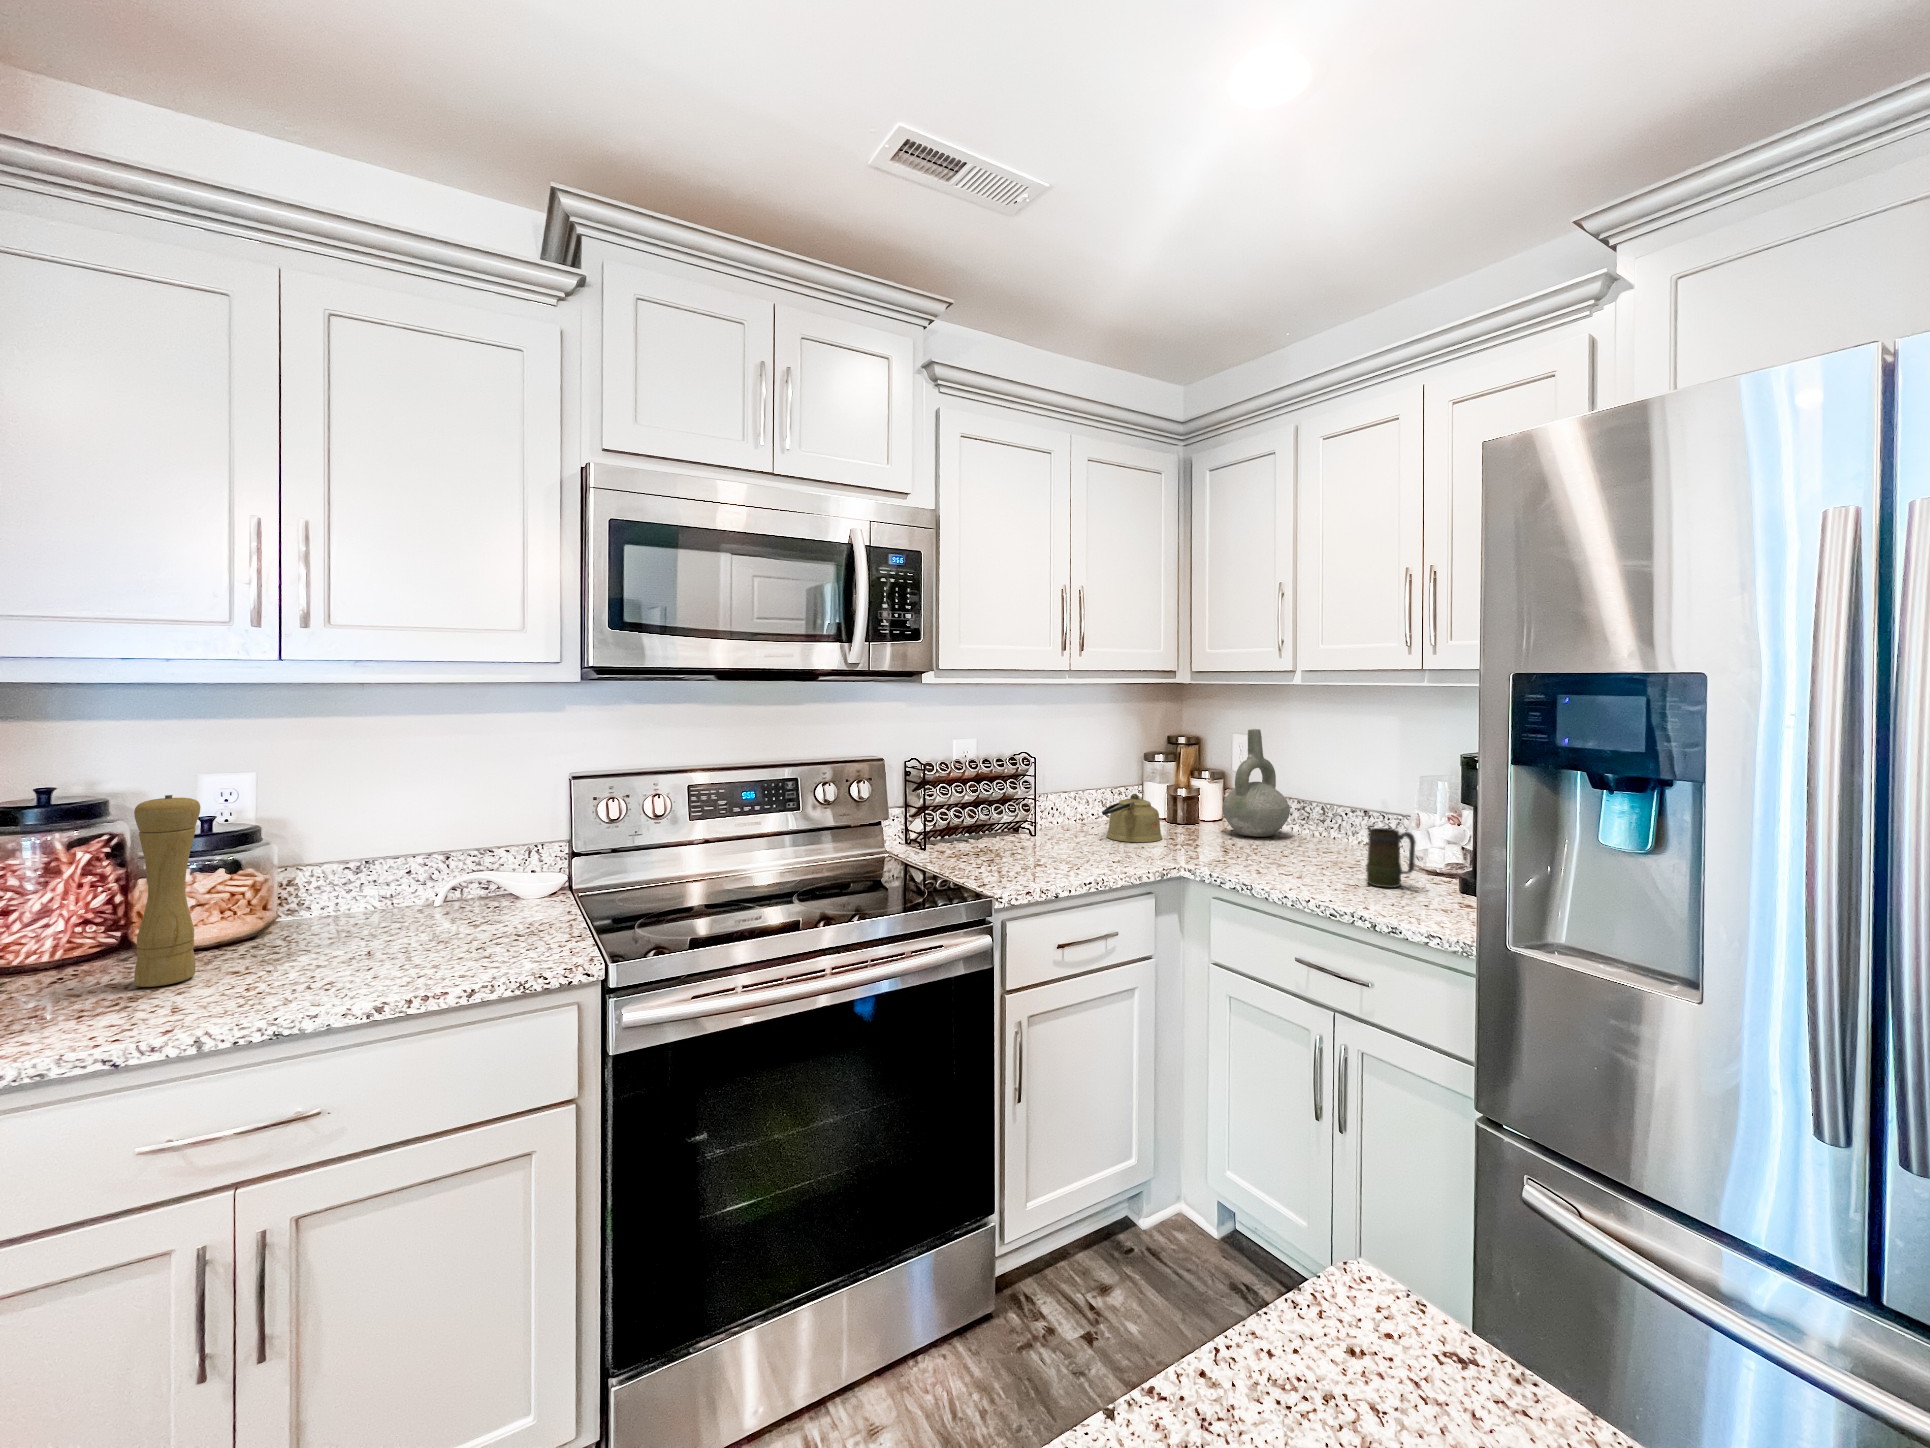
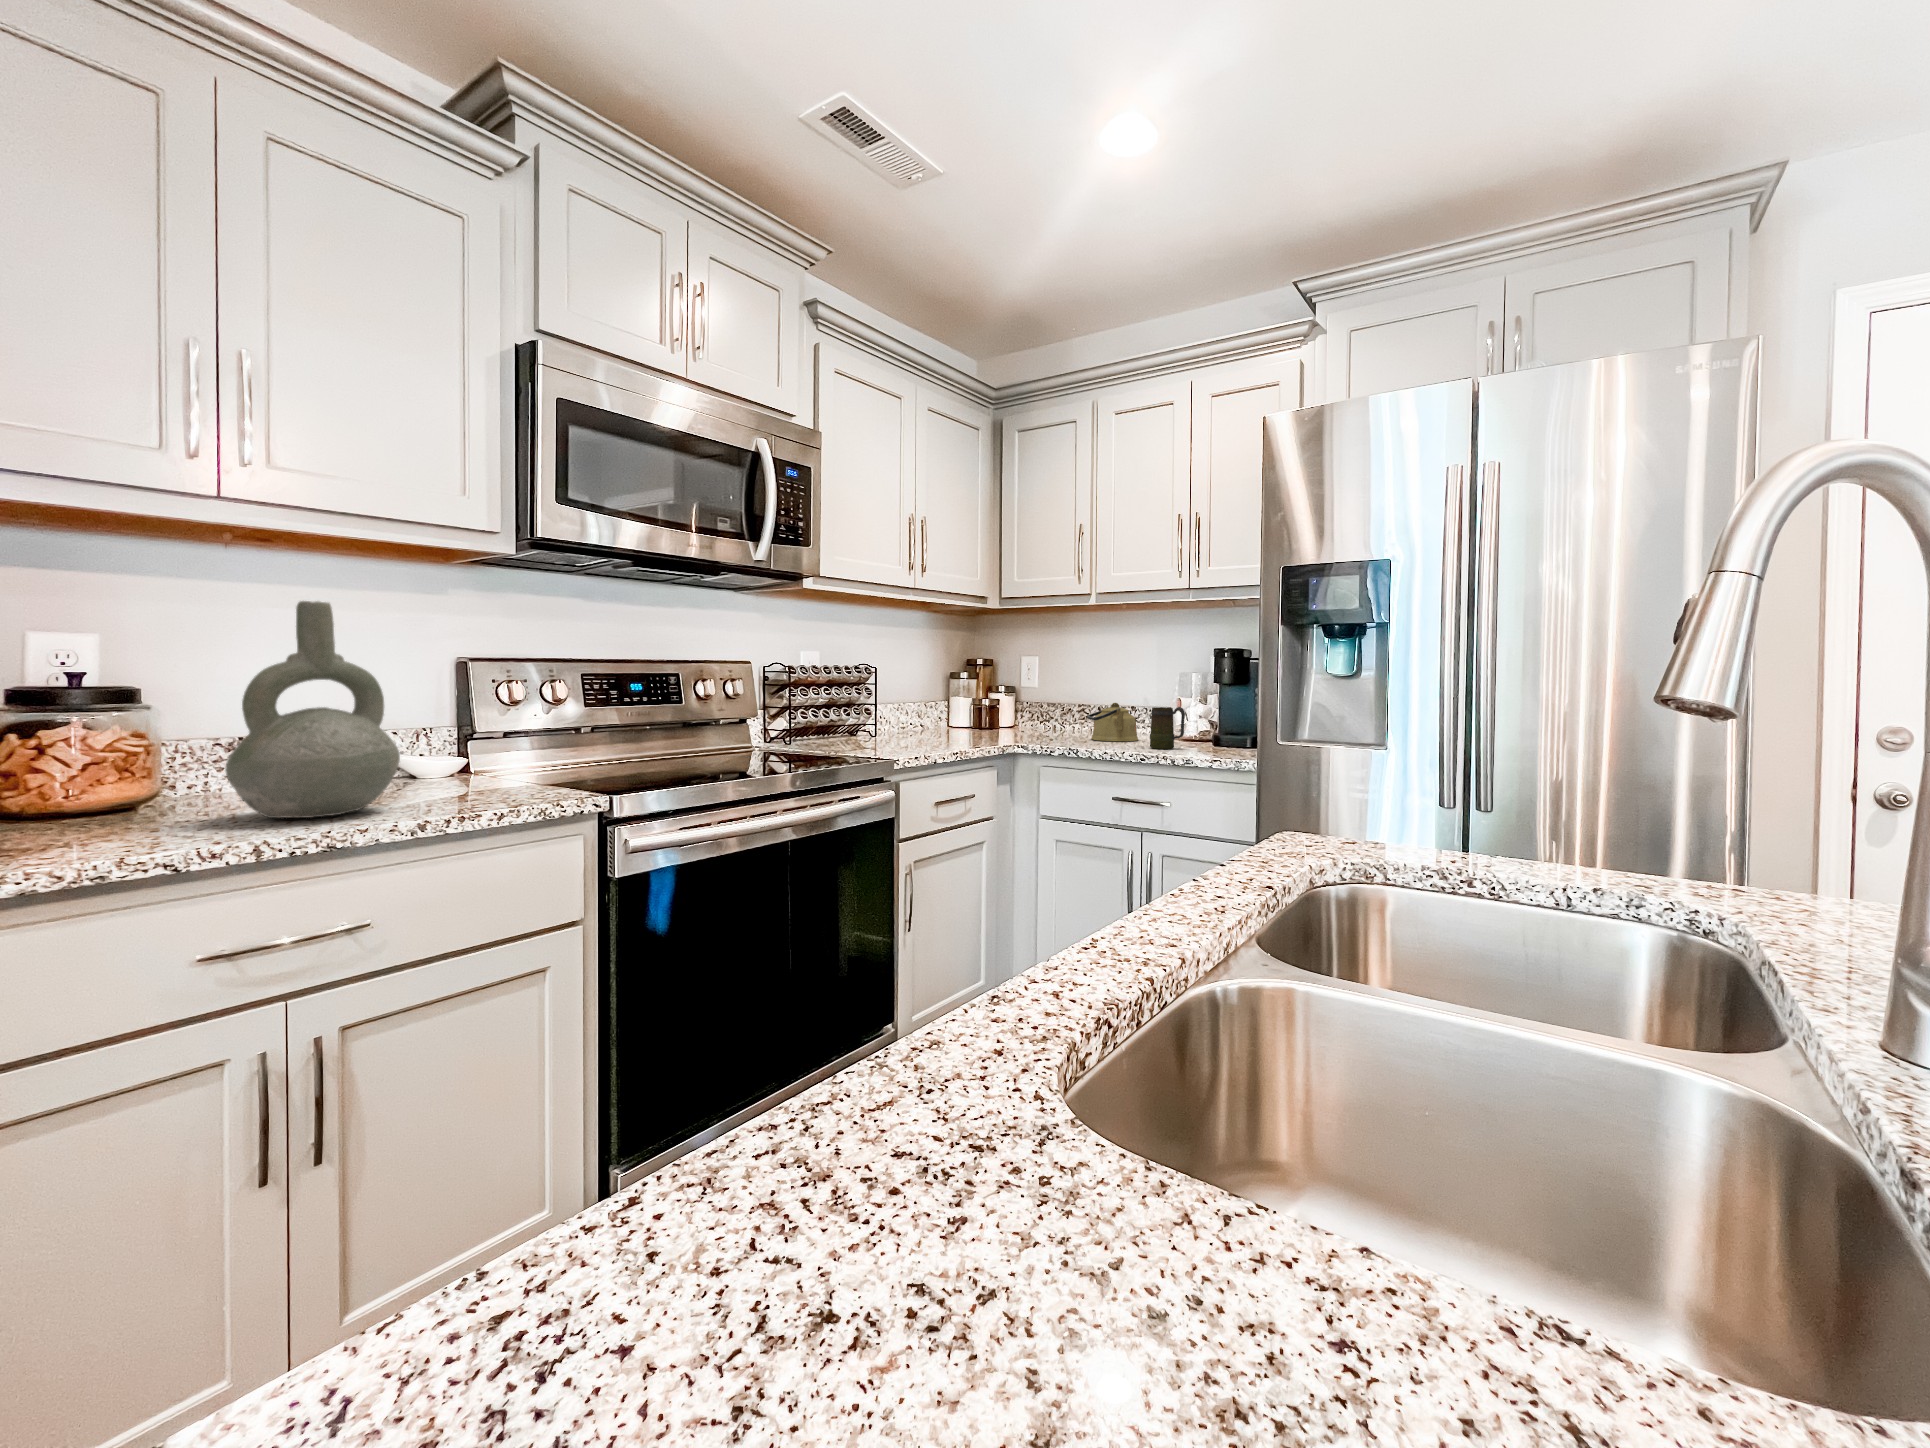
decorative vase: present [1222,729,1290,837] -> present [226,601,400,818]
kettle: present [1102,794,1162,842] -> present [1087,703,1138,741]
pepper mill: present [134,795,200,987] -> none [73,626,147,830]

